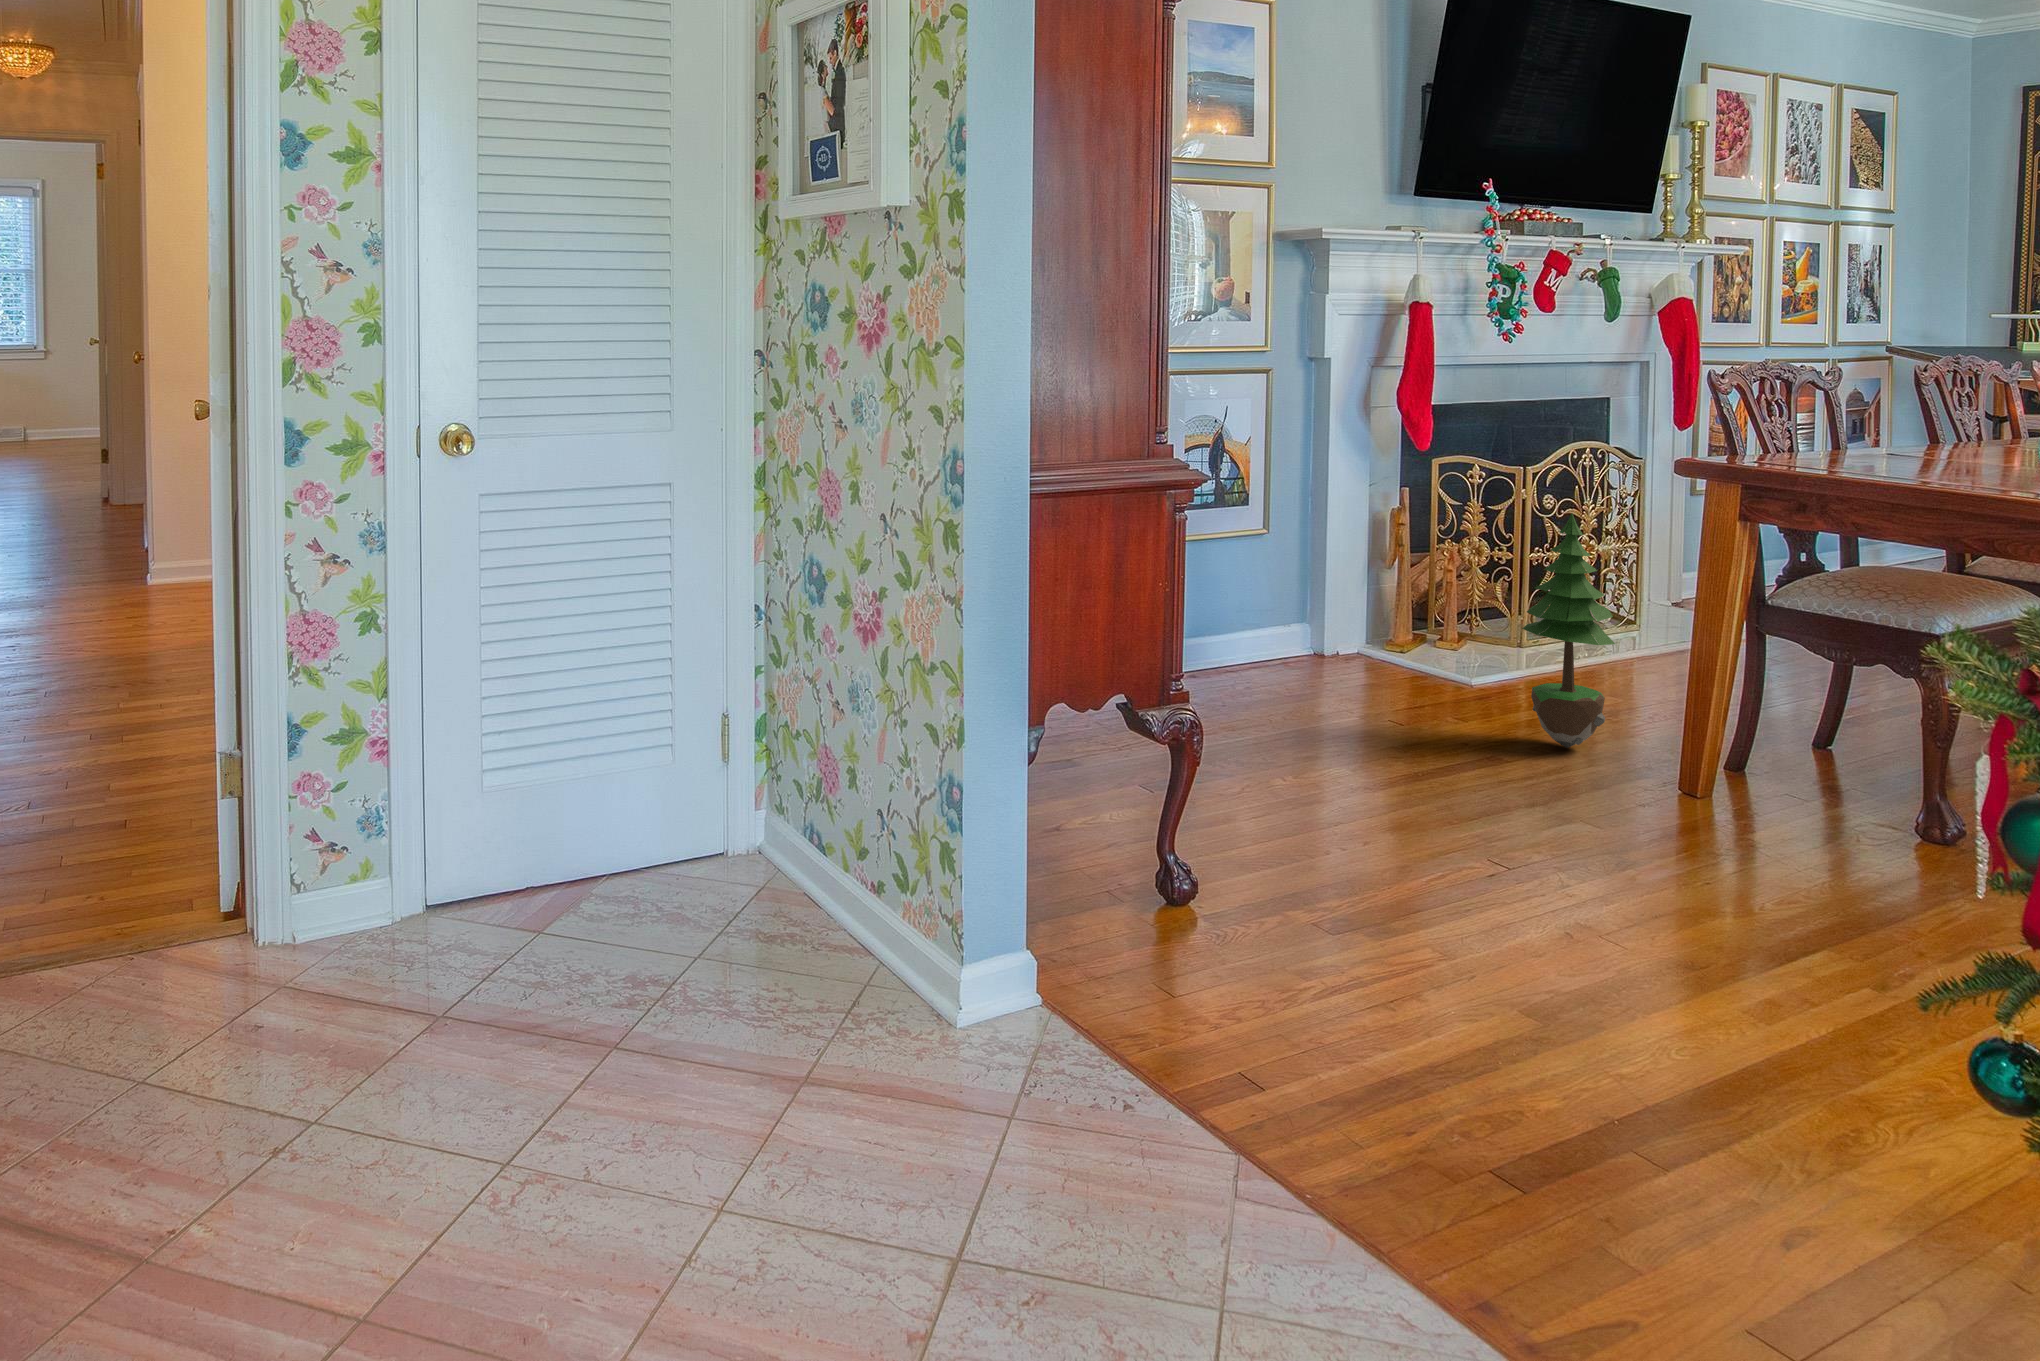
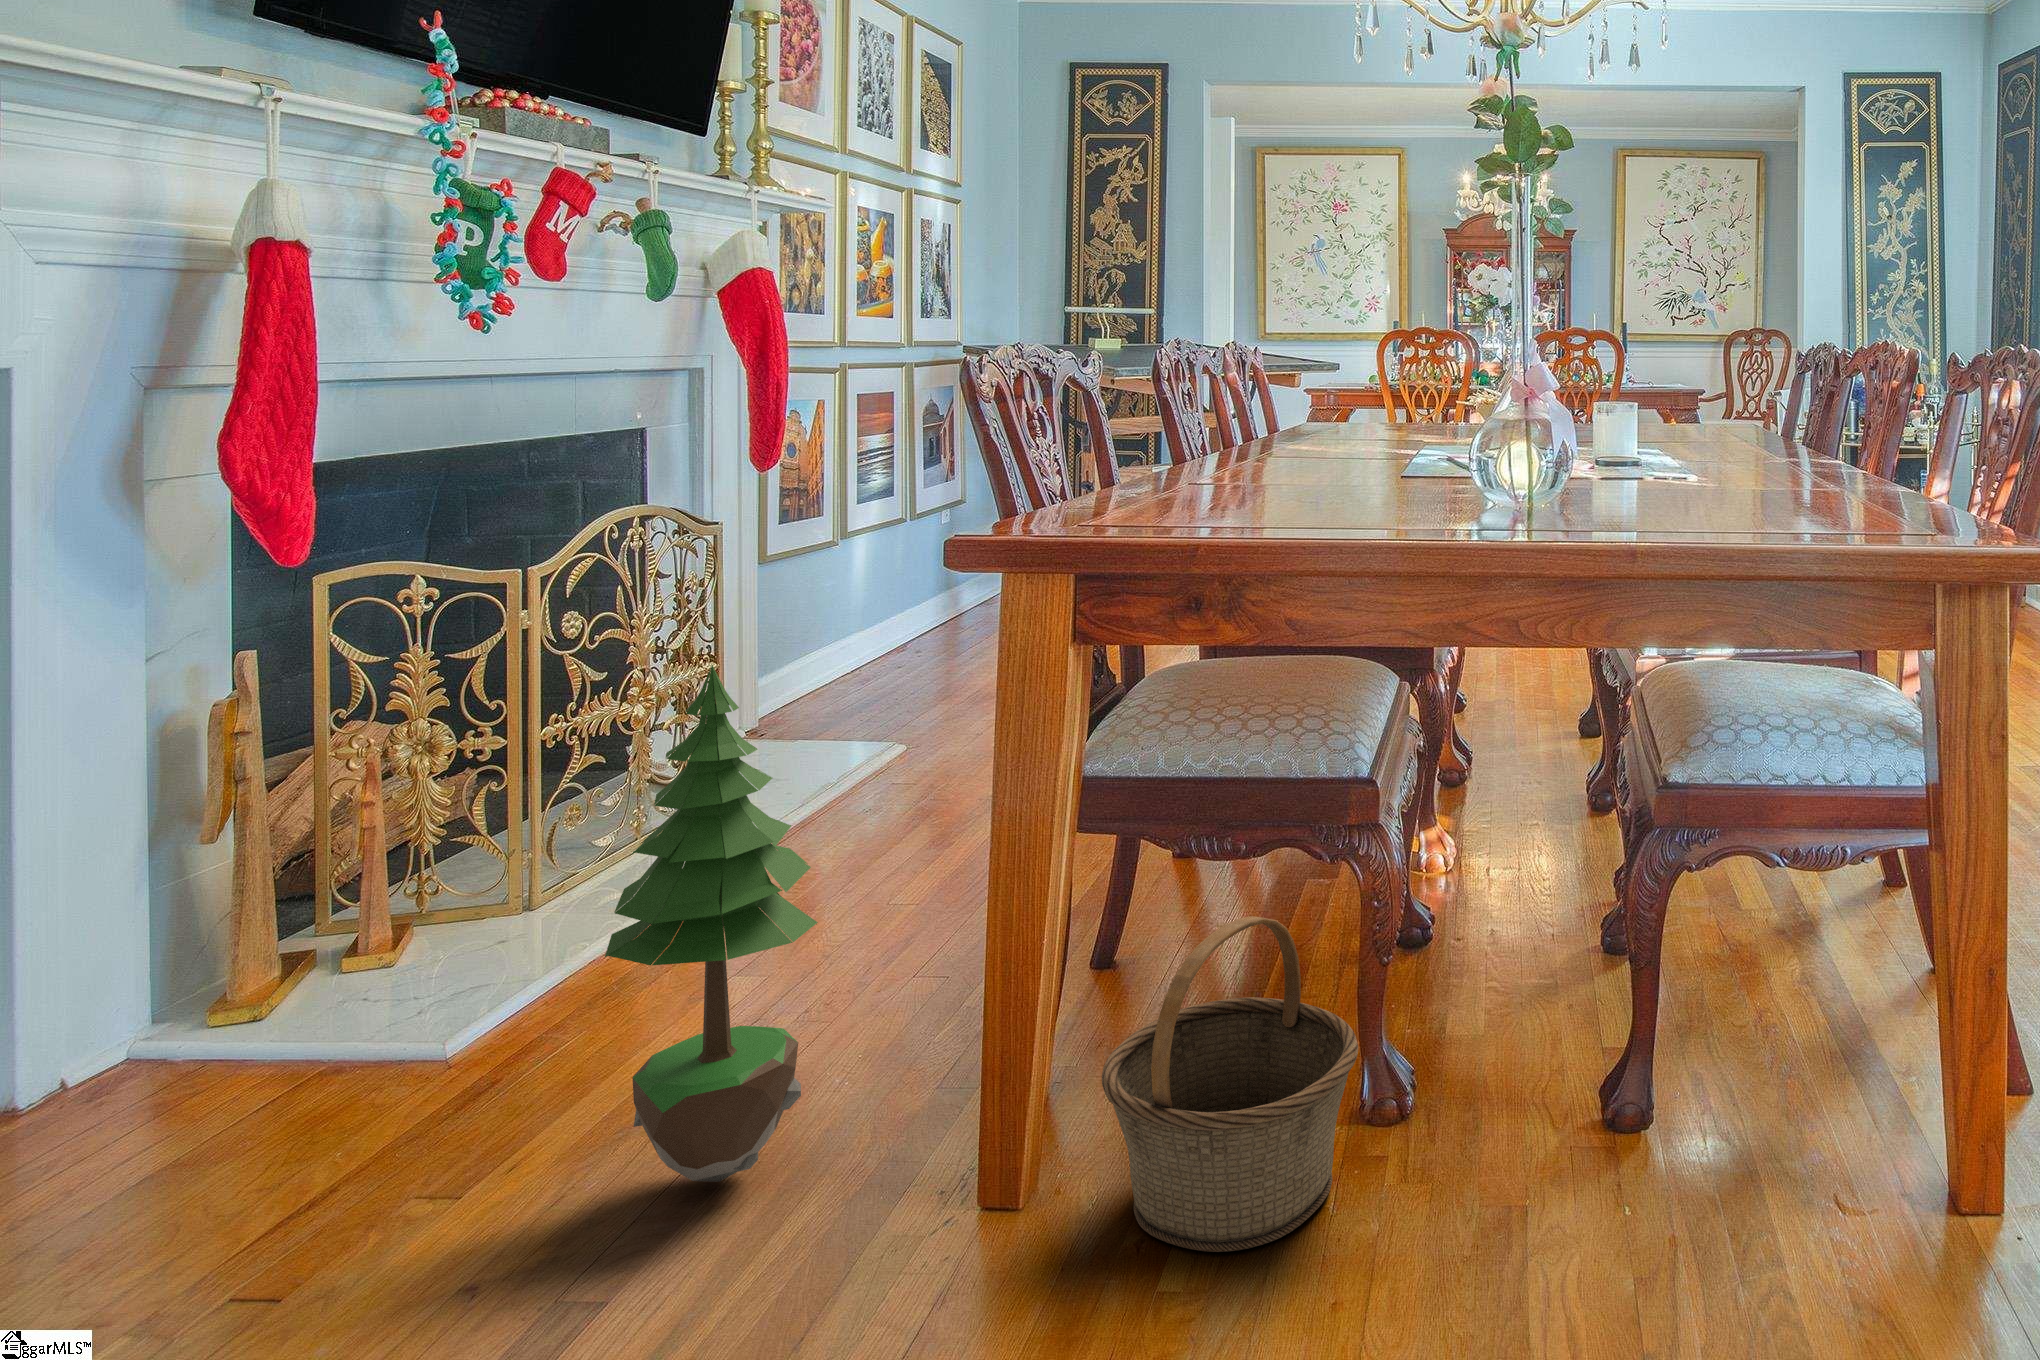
basket: none [1730,689,1886,845] -> present [1102,916,1358,1252]

